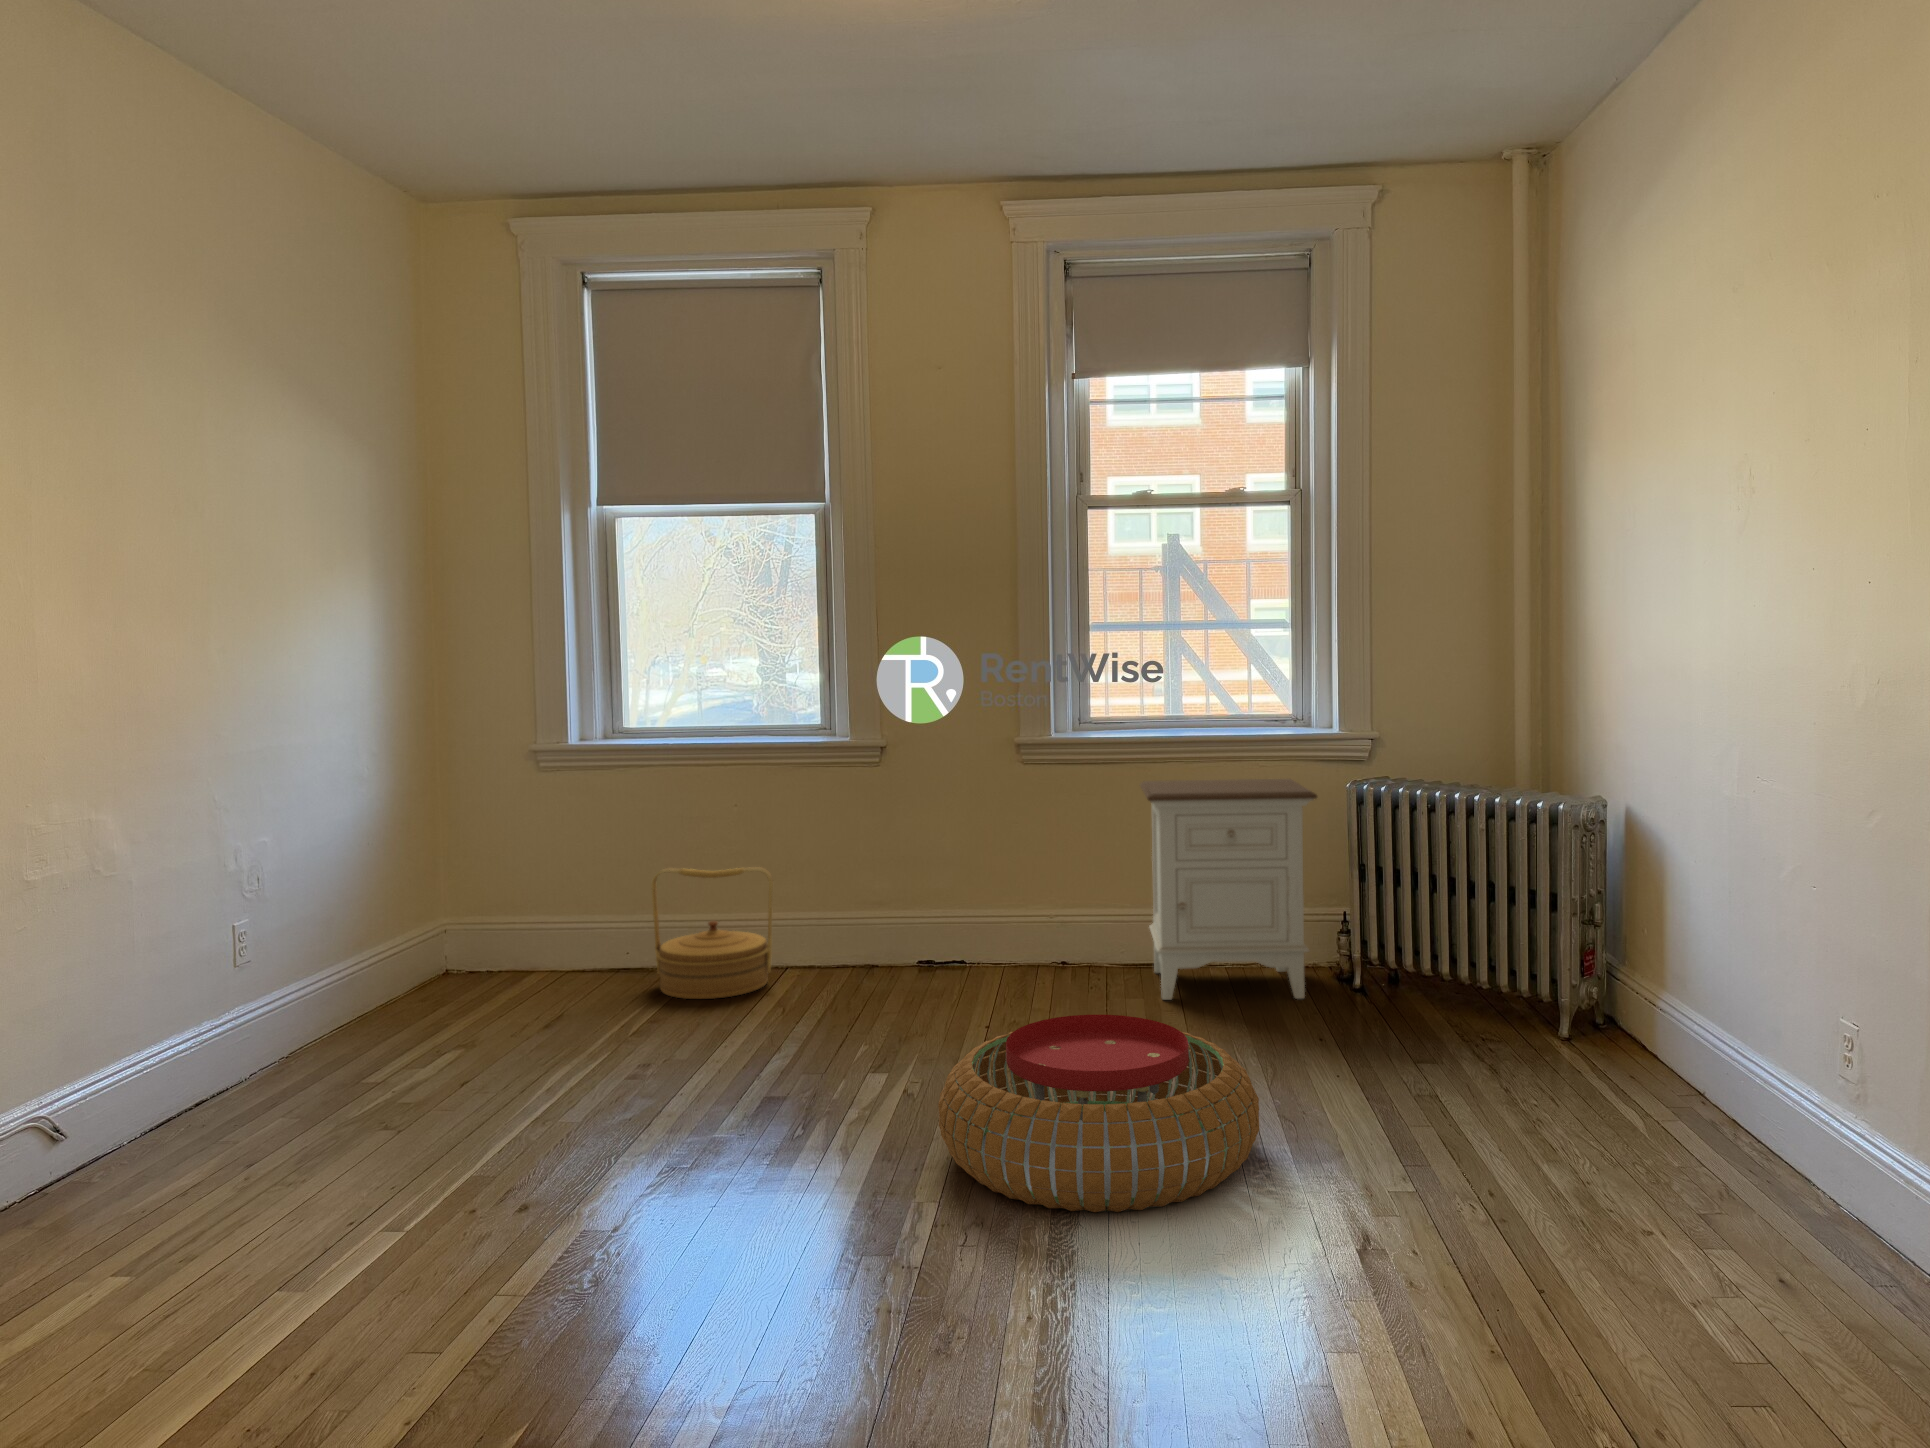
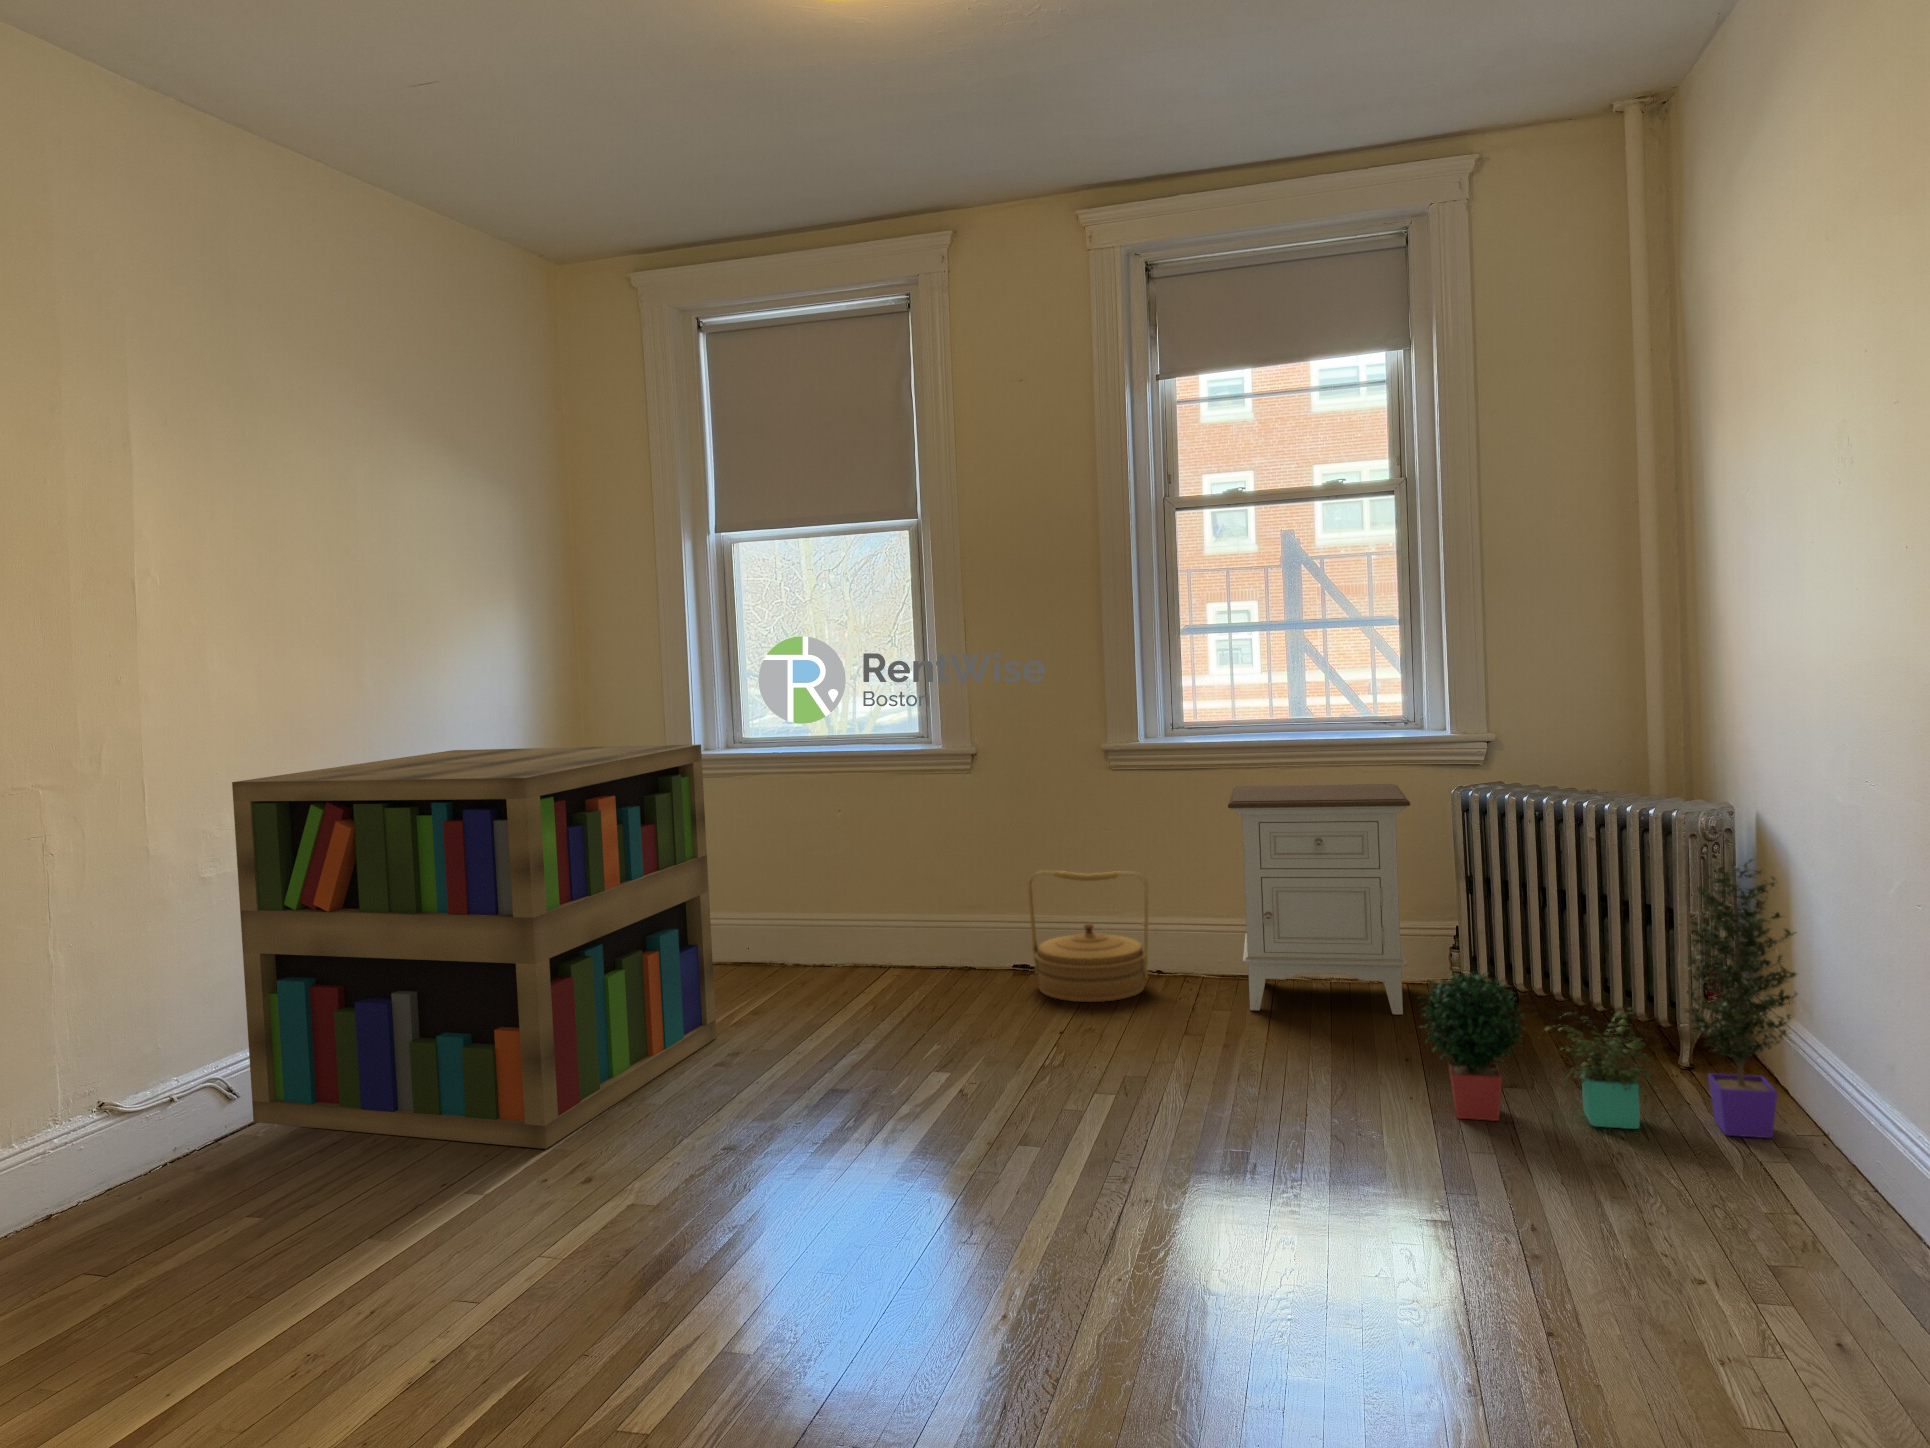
bookshelf: none [29,731,614,1186] -> present [232,744,717,1149]
potted plant: none [1351,843,1685,1097] -> present [1418,859,1797,1138]
woven basket: present [651,867,773,999] -> present [1028,870,1148,1002]
pouf: present [938,1015,1260,1212] -> none [972,1022,1292,1216]

